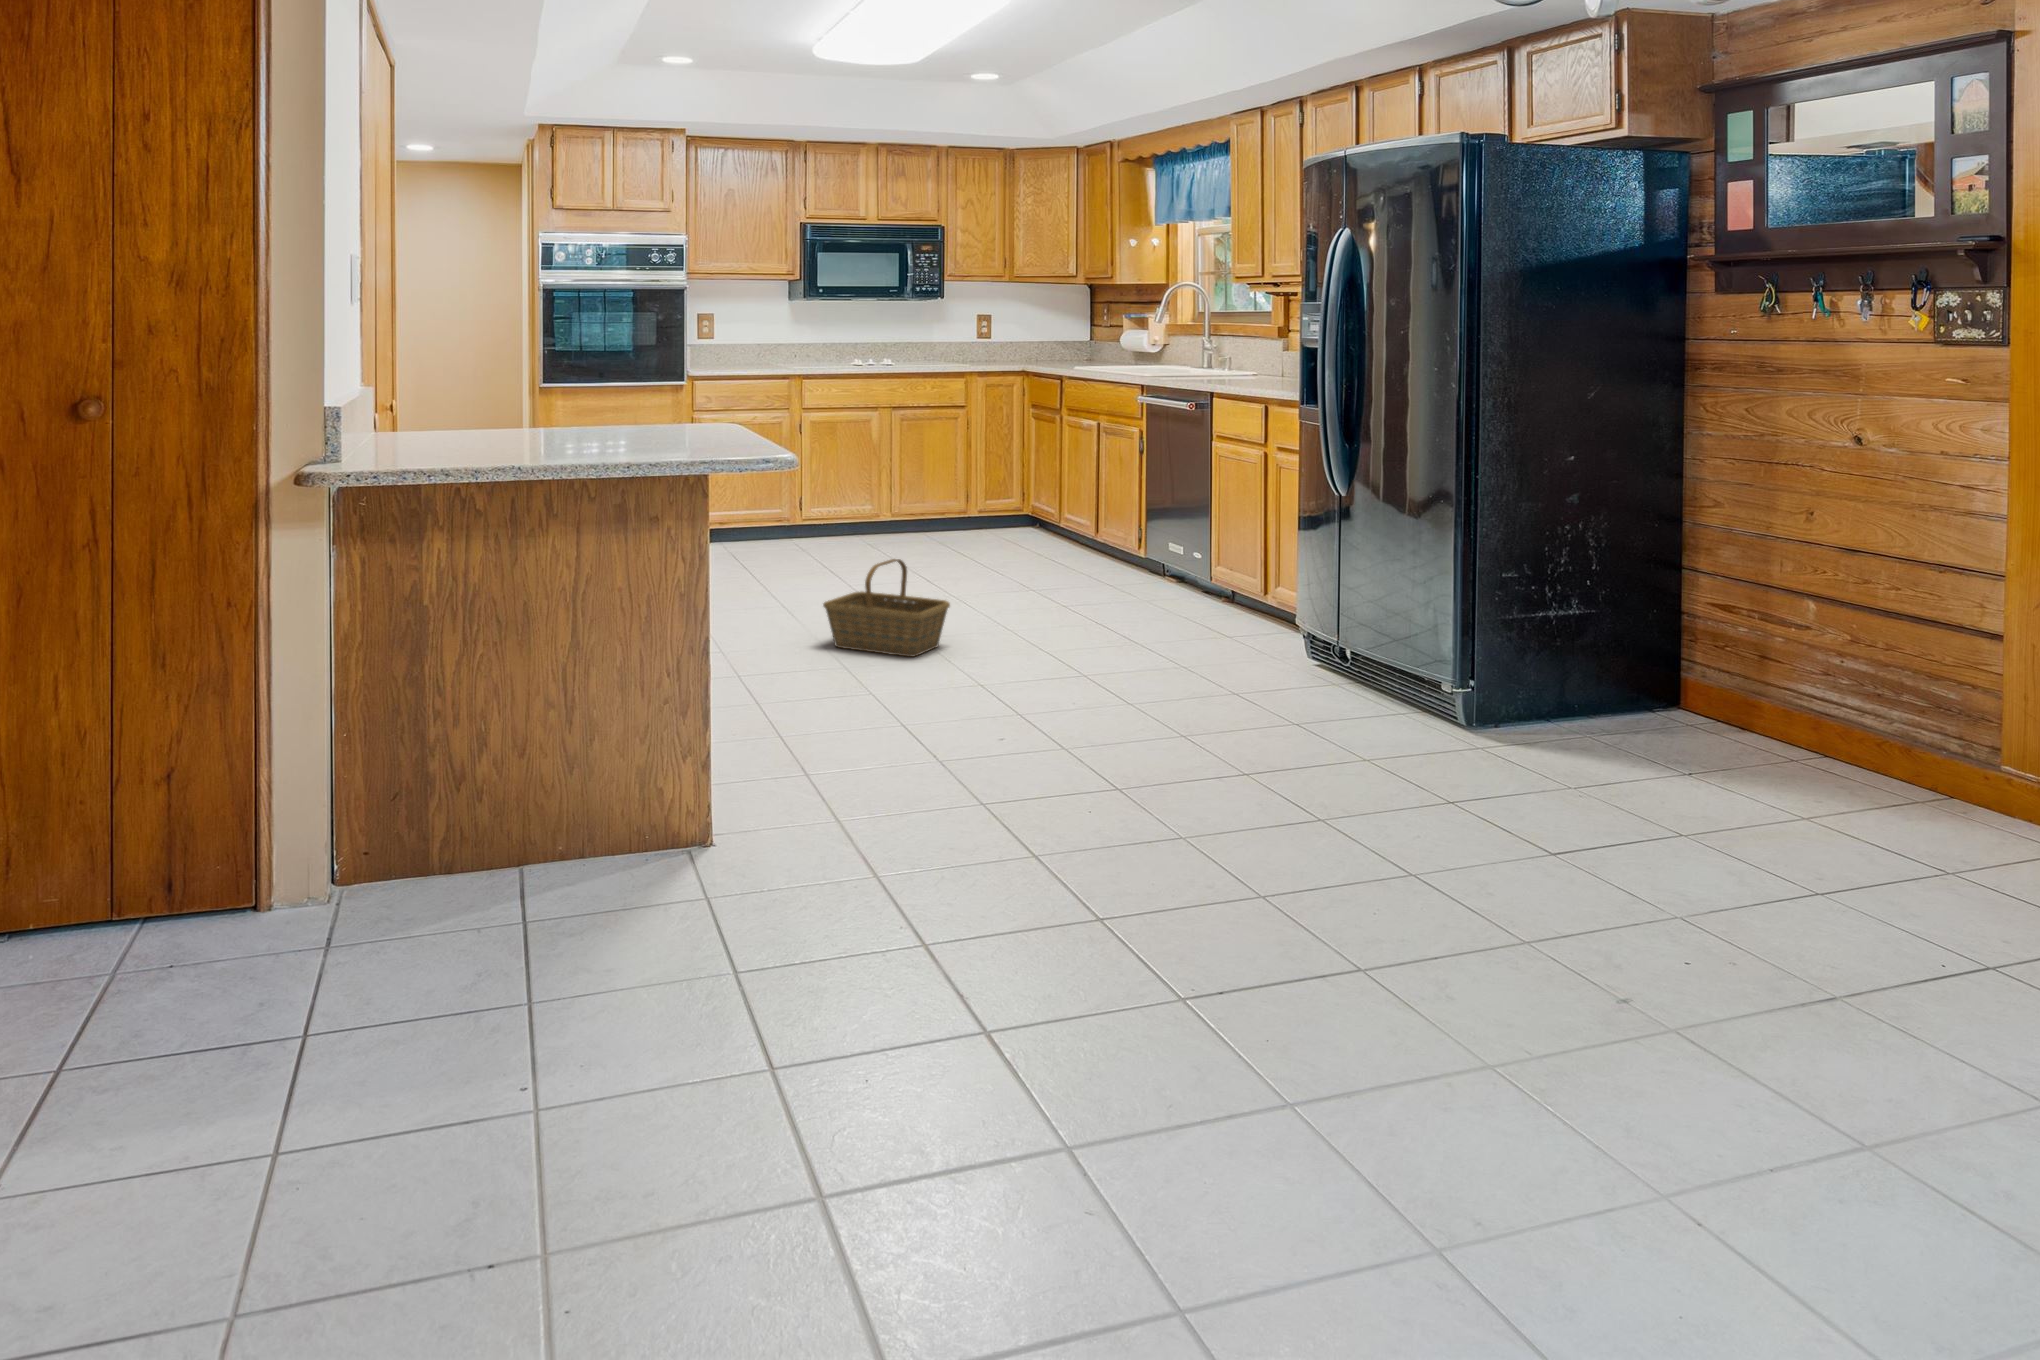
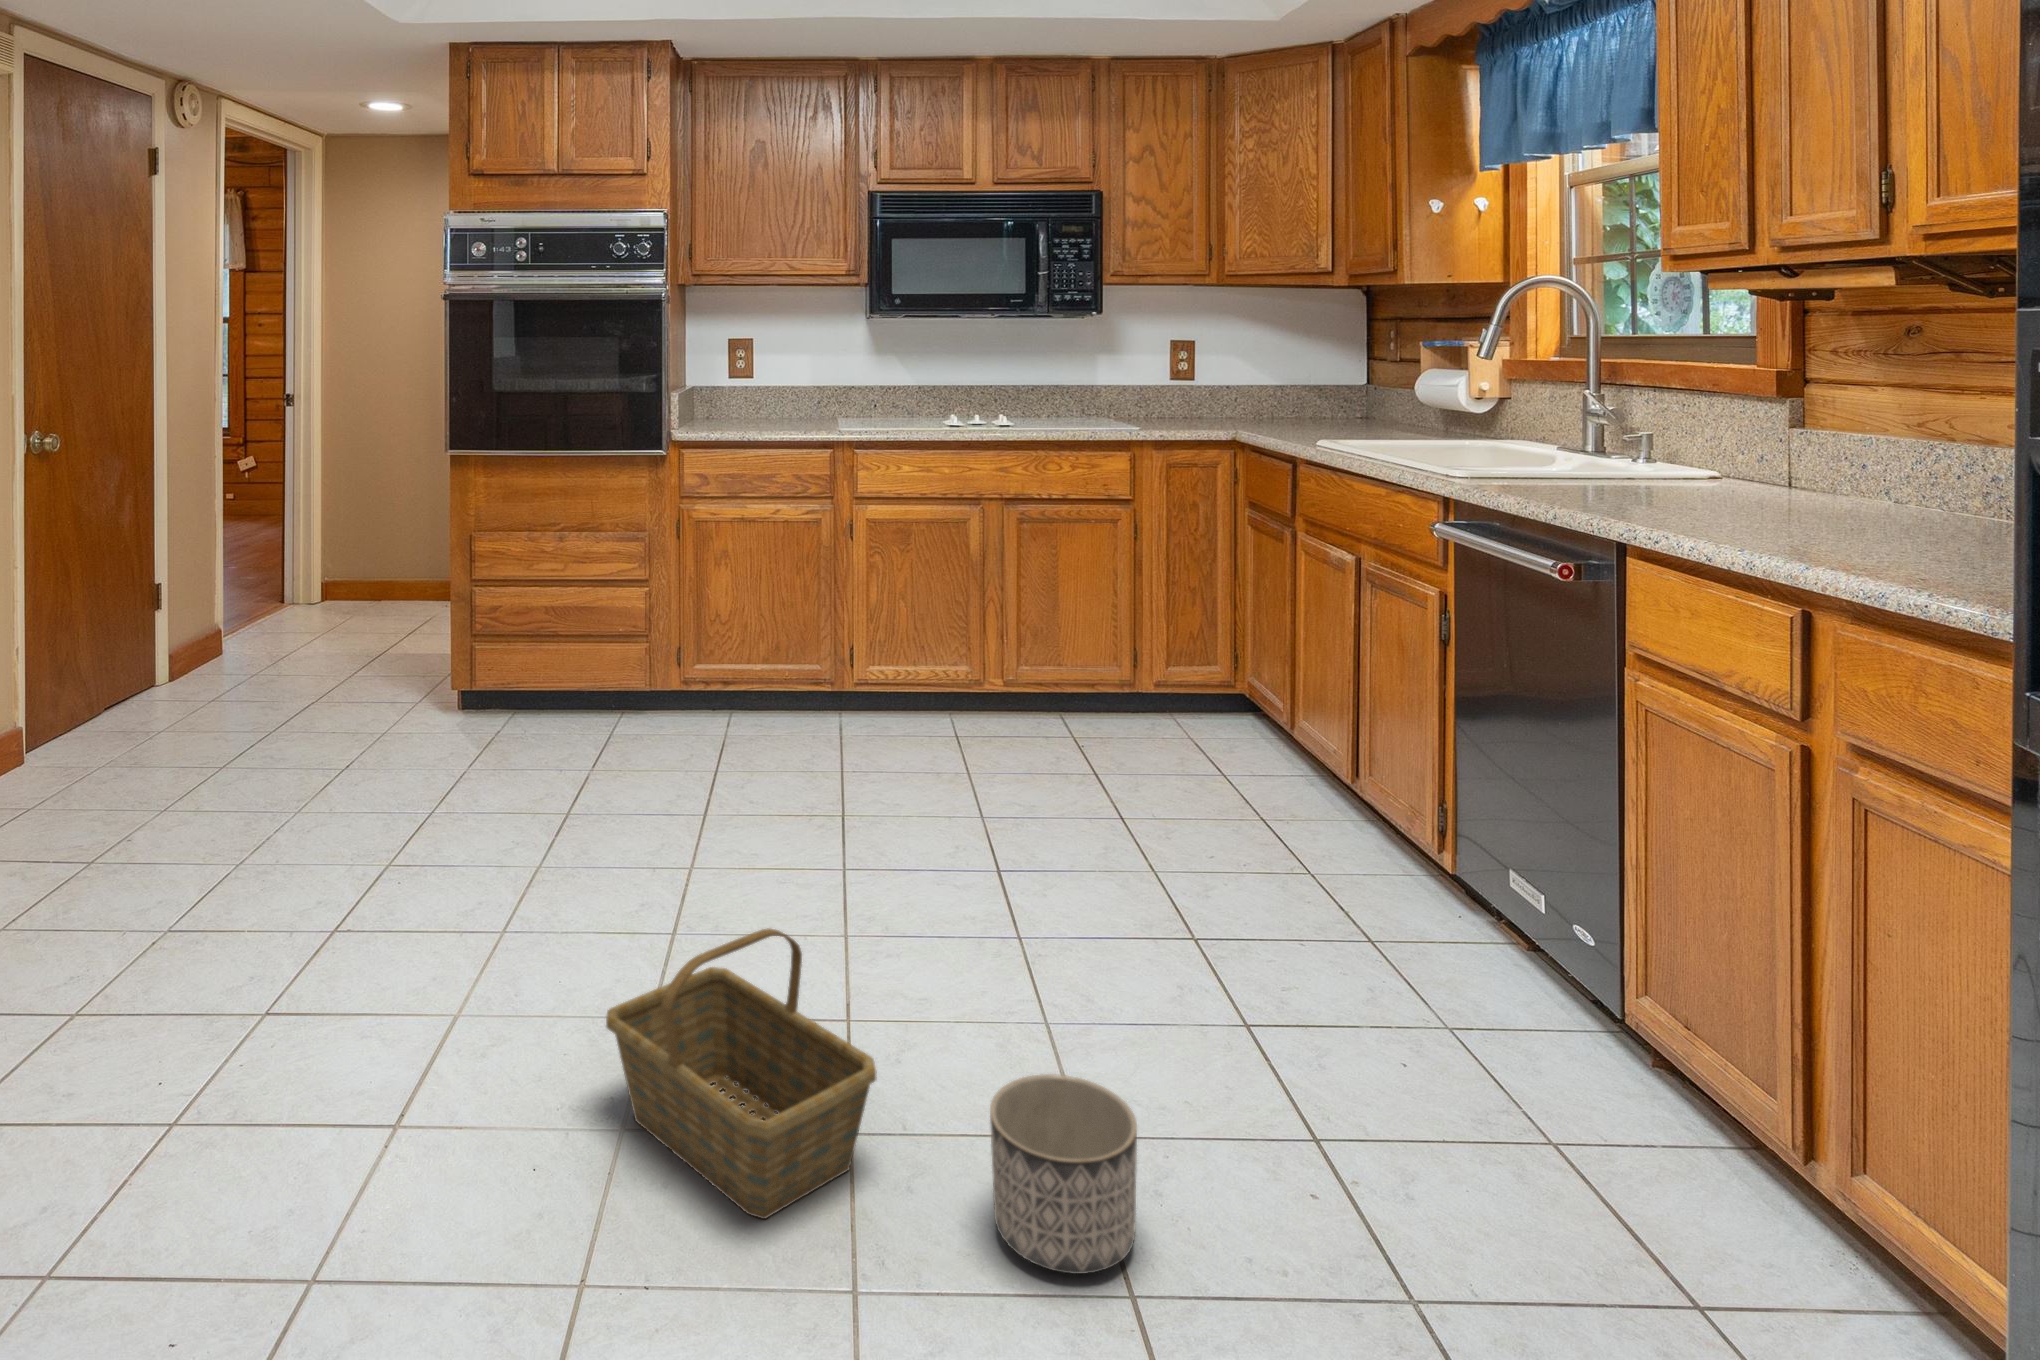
planter: none [1000,596,1055,651] -> present [990,1074,1137,1274]

